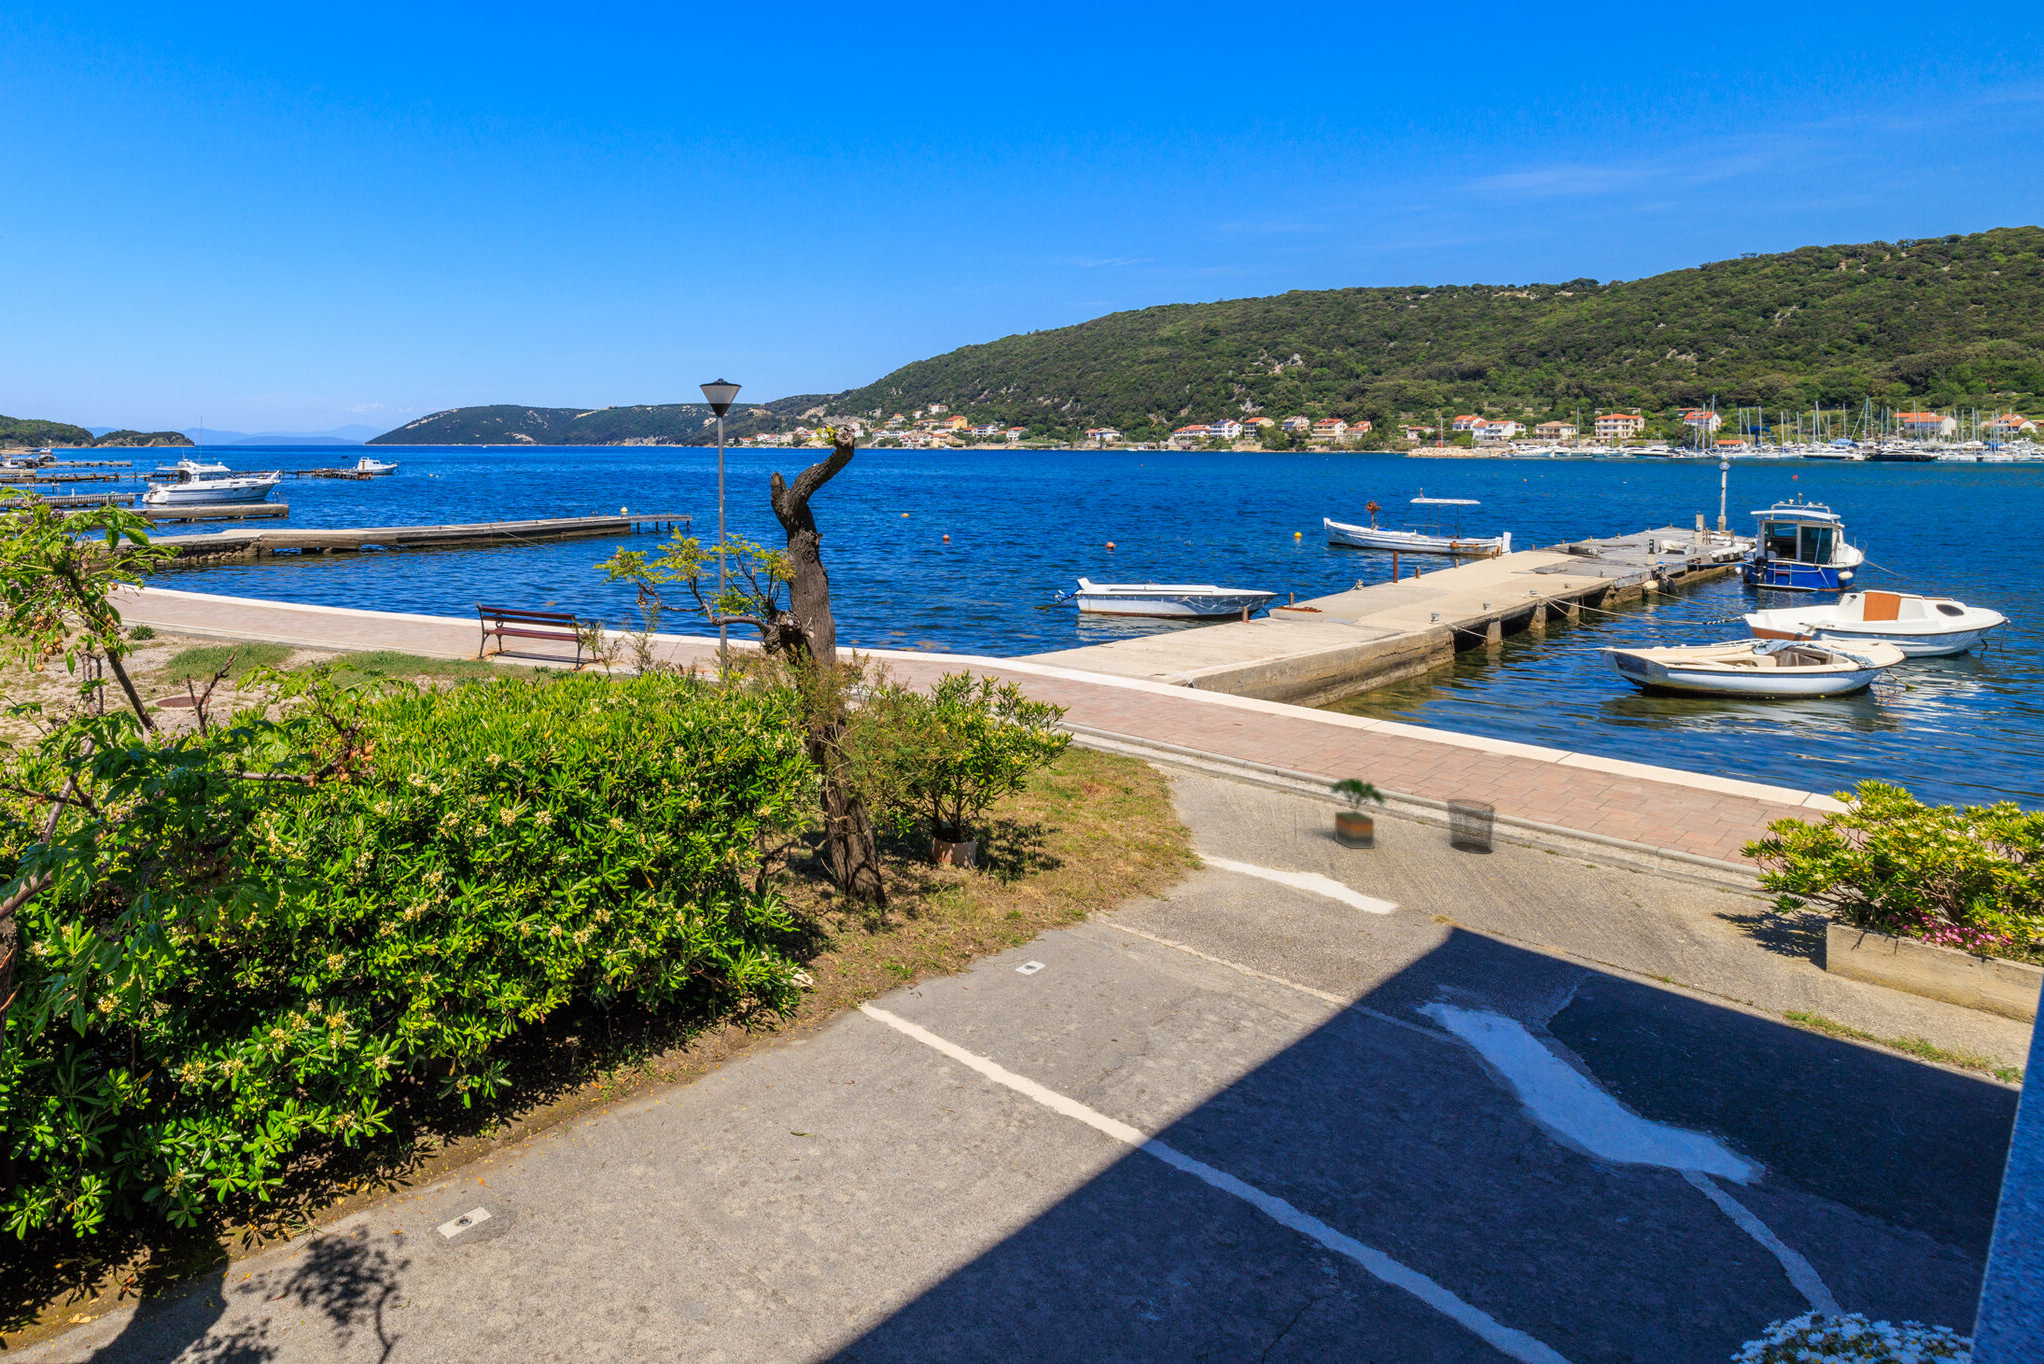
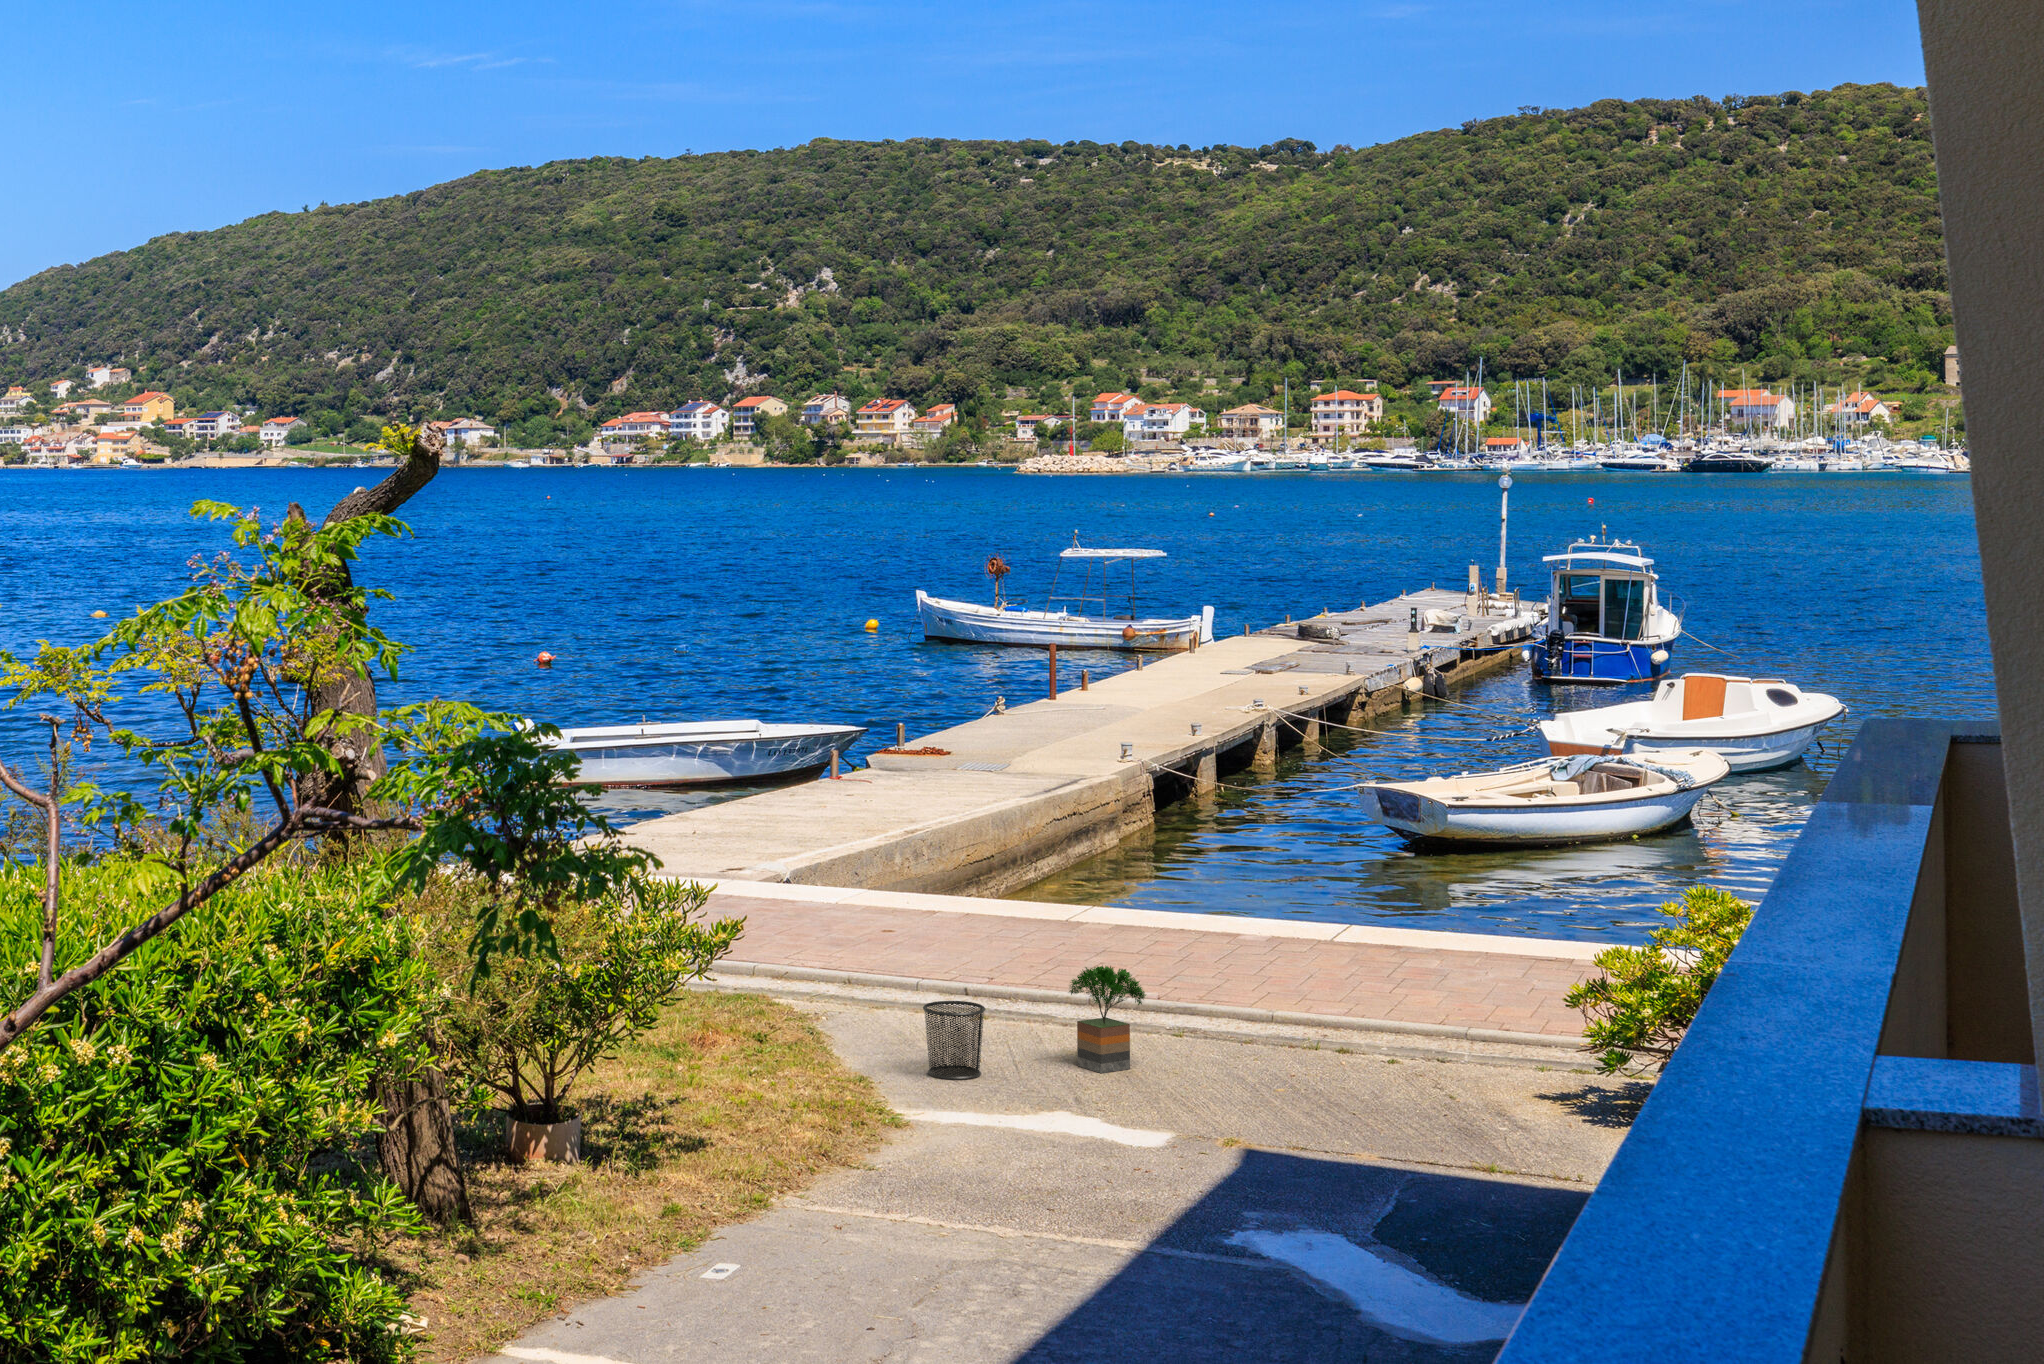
waste bin: present [1447,799,1495,854] -> present [923,1001,986,1080]

